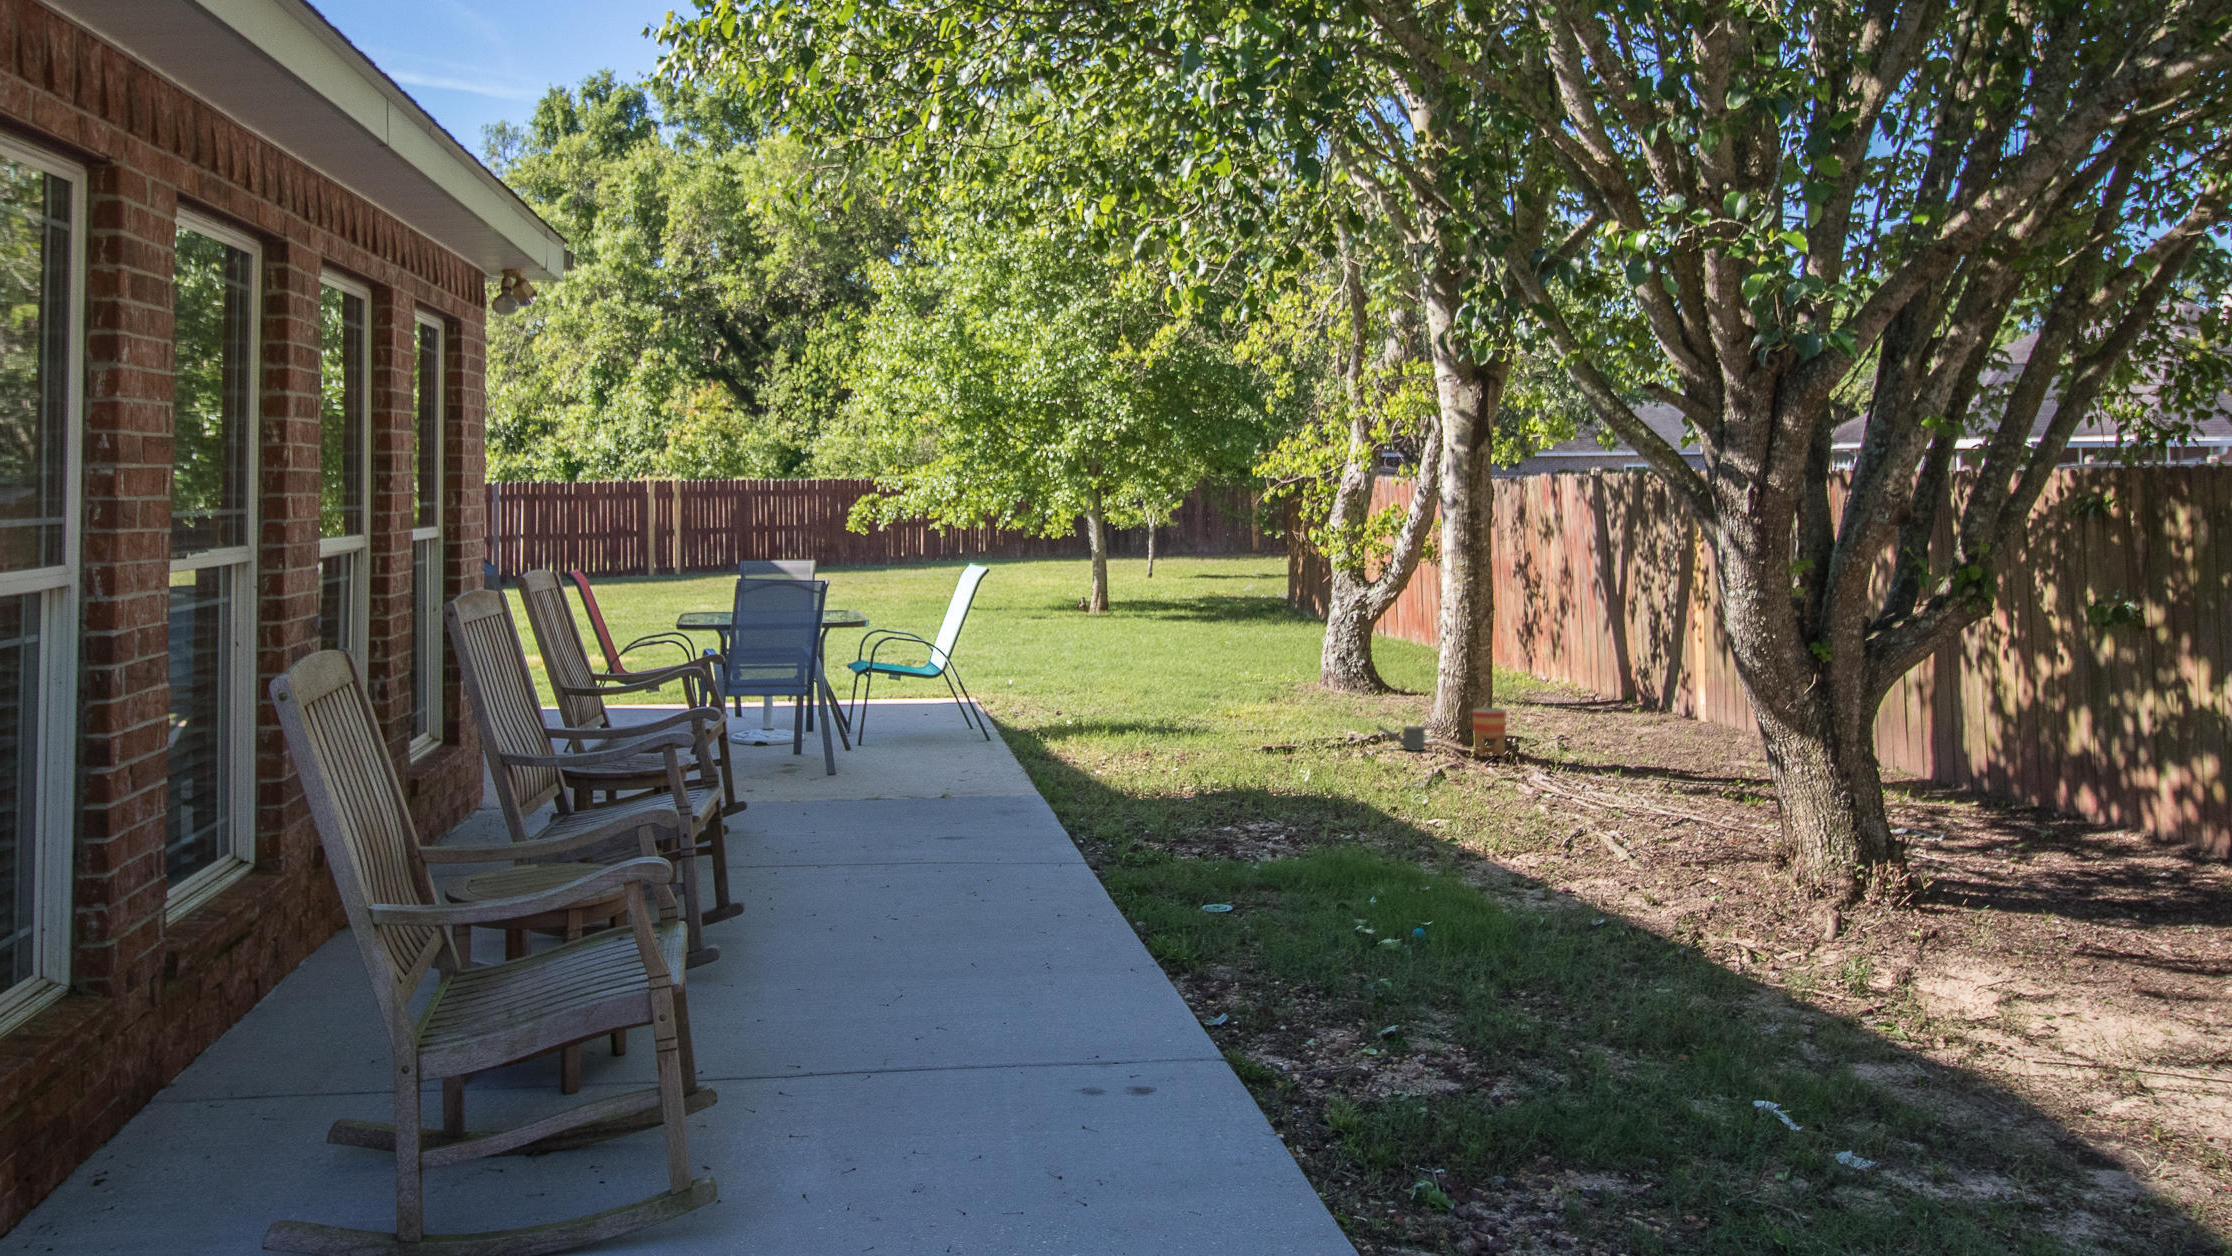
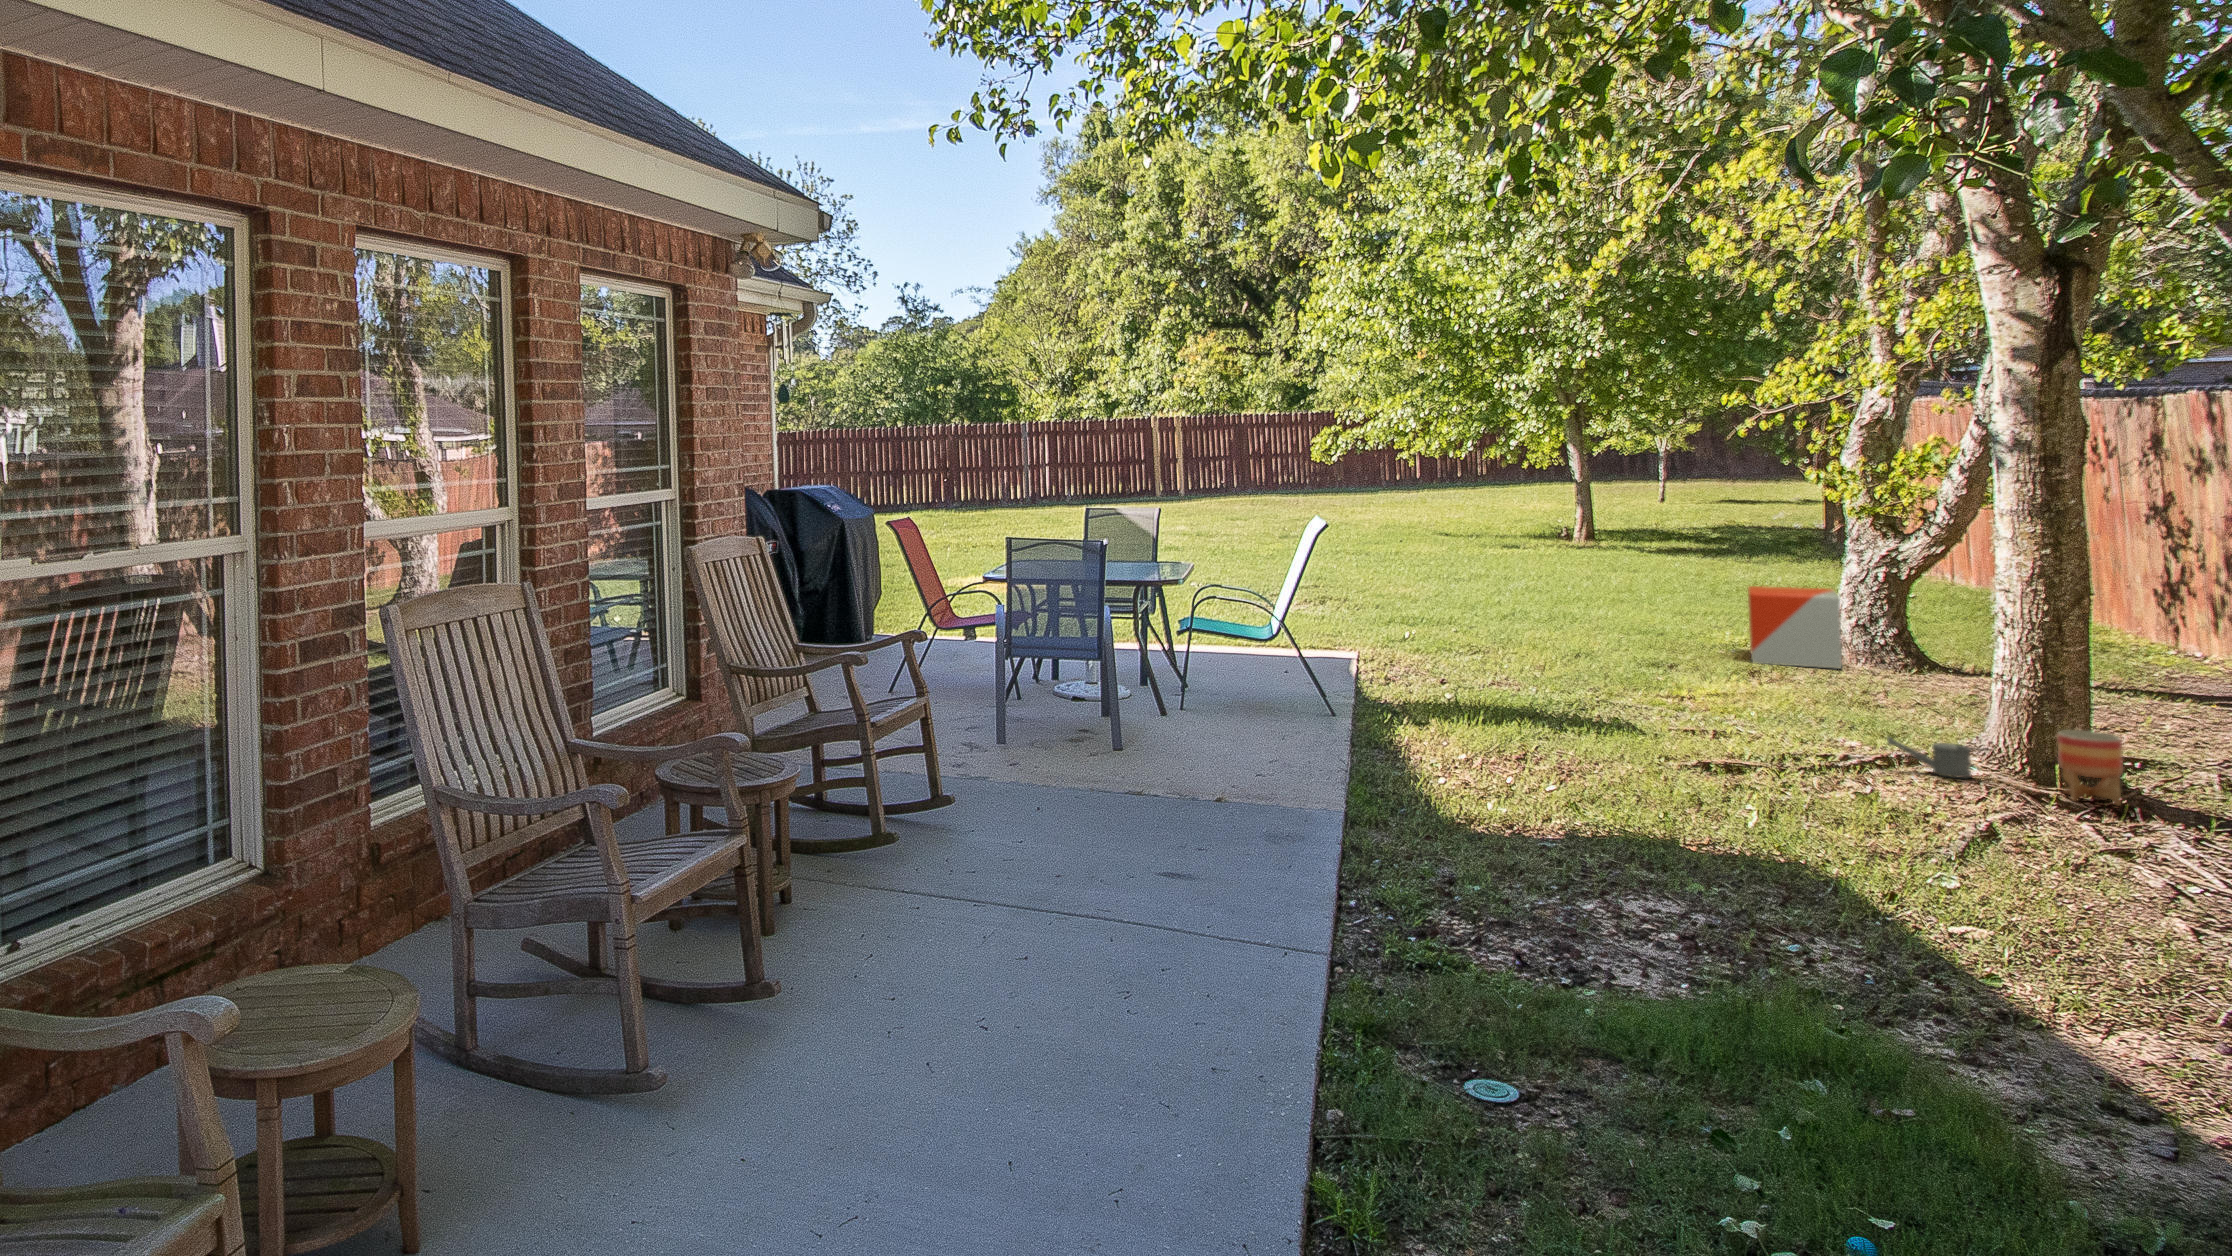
stool: none [1266,629,1330,693] -> present [1748,586,1842,669]

